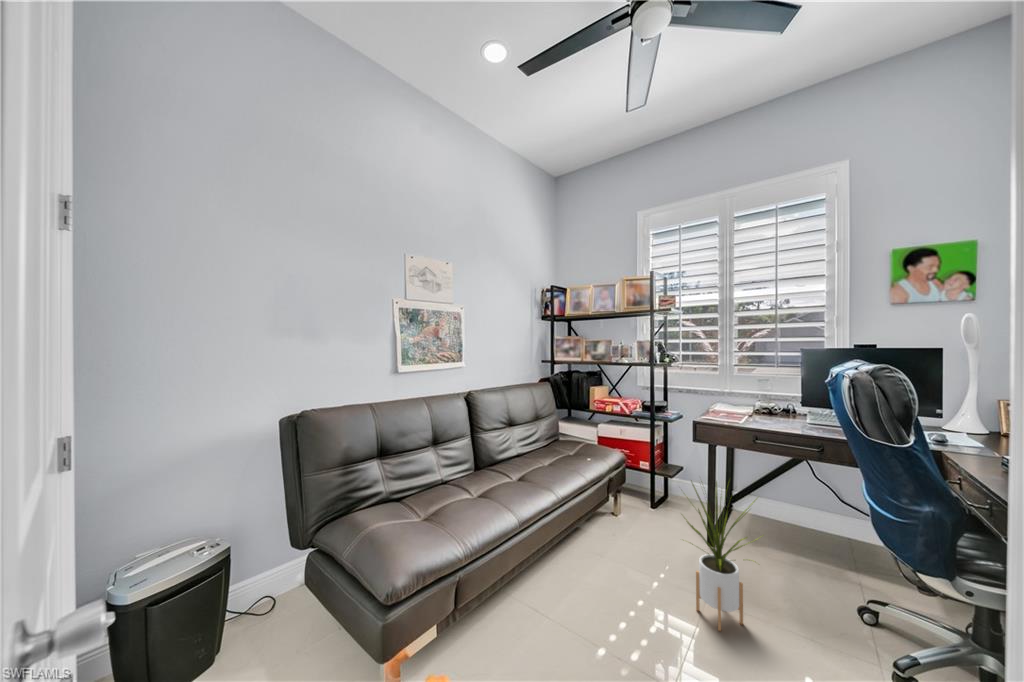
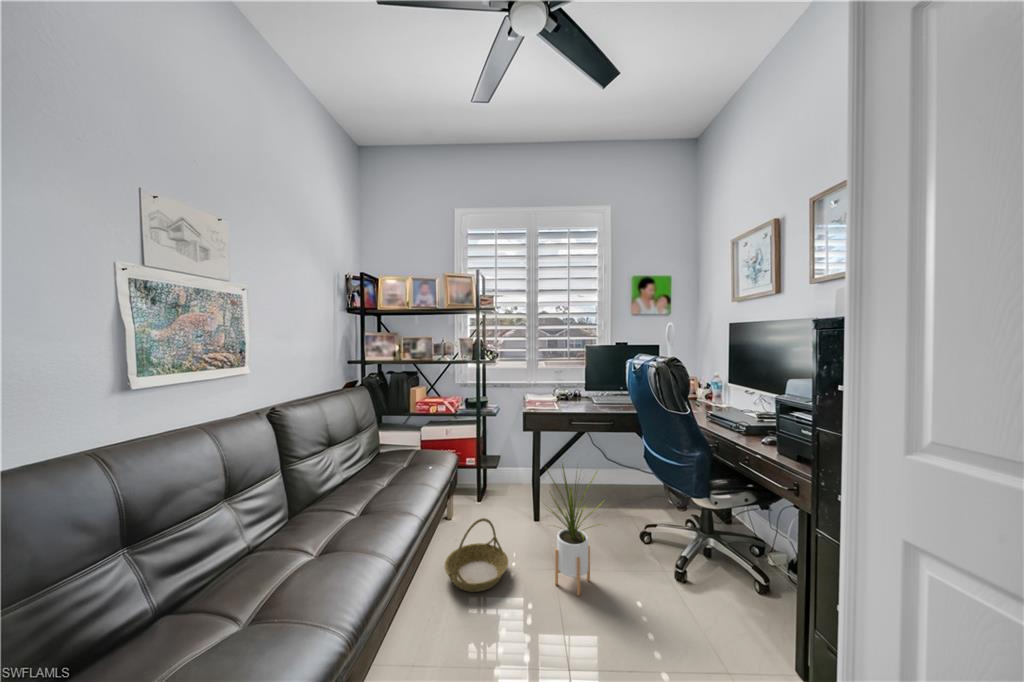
basket: none [586,516,650,583] -> present [445,518,508,592]

